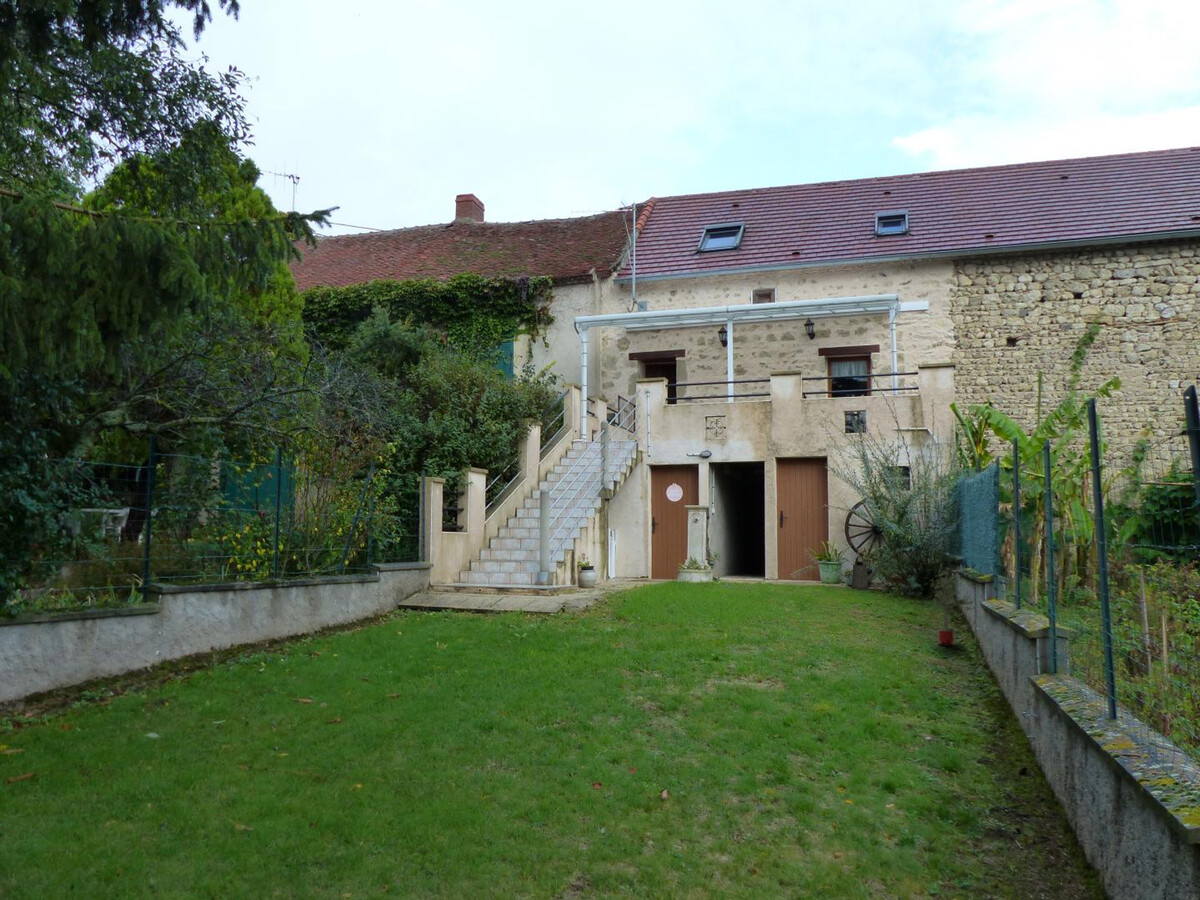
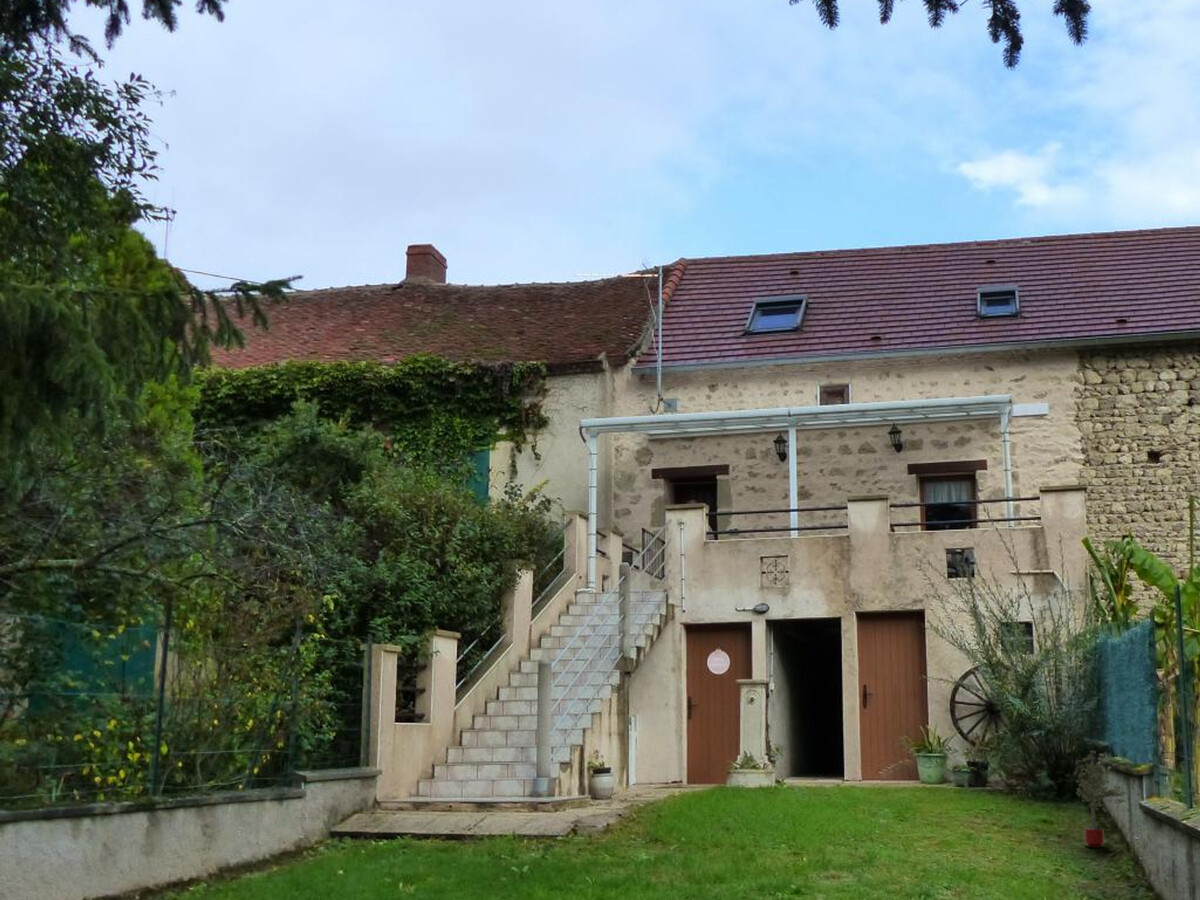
watering can: present [848,556,883,589] -> none [960,741,1004,785]

